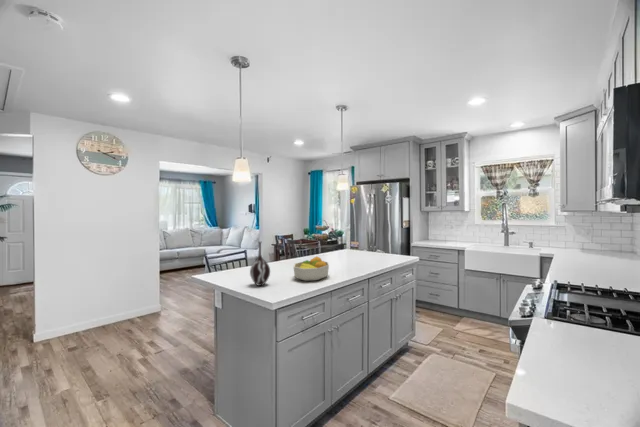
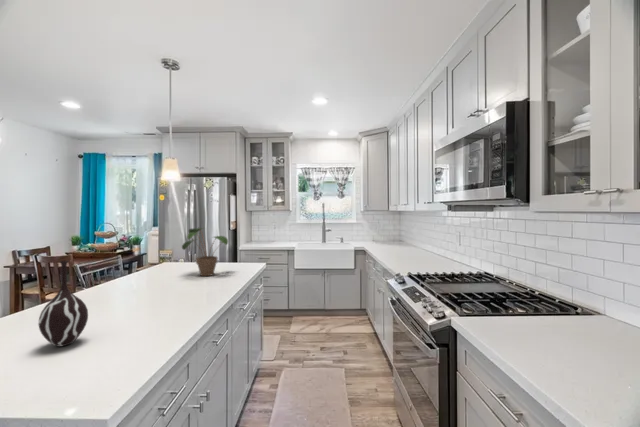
potted plant: none [345,225,382,263] -> present [182,228,228,276]
fruit bowl: present [294,257,329,281] -> none [124,275,188,317]

